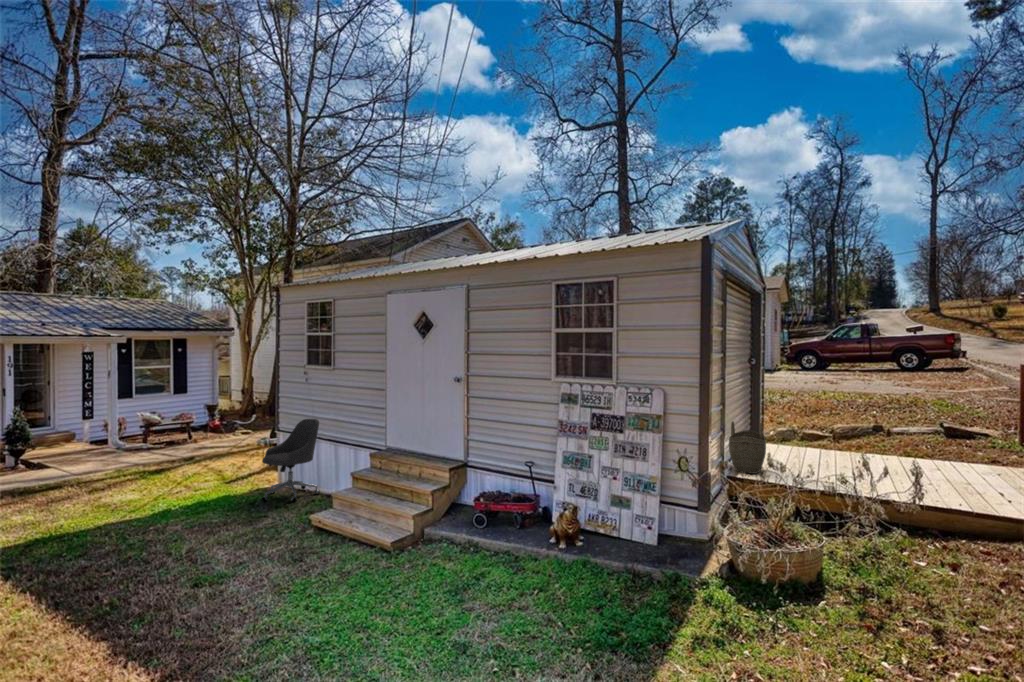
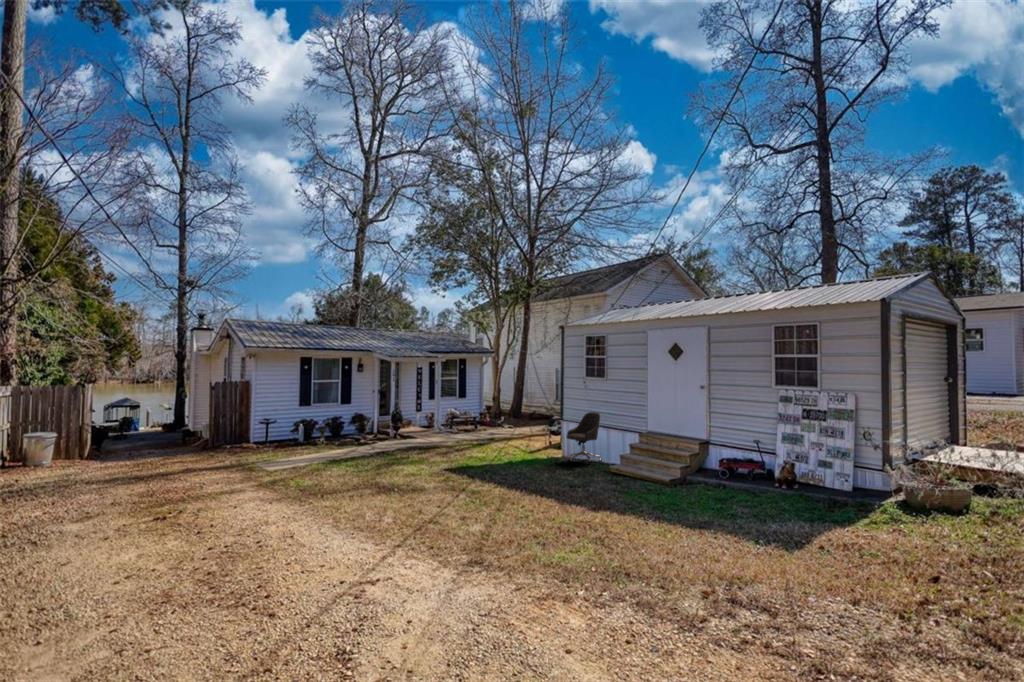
woven basket: present [729,421,766,474] -> none [914,419,946,457]

